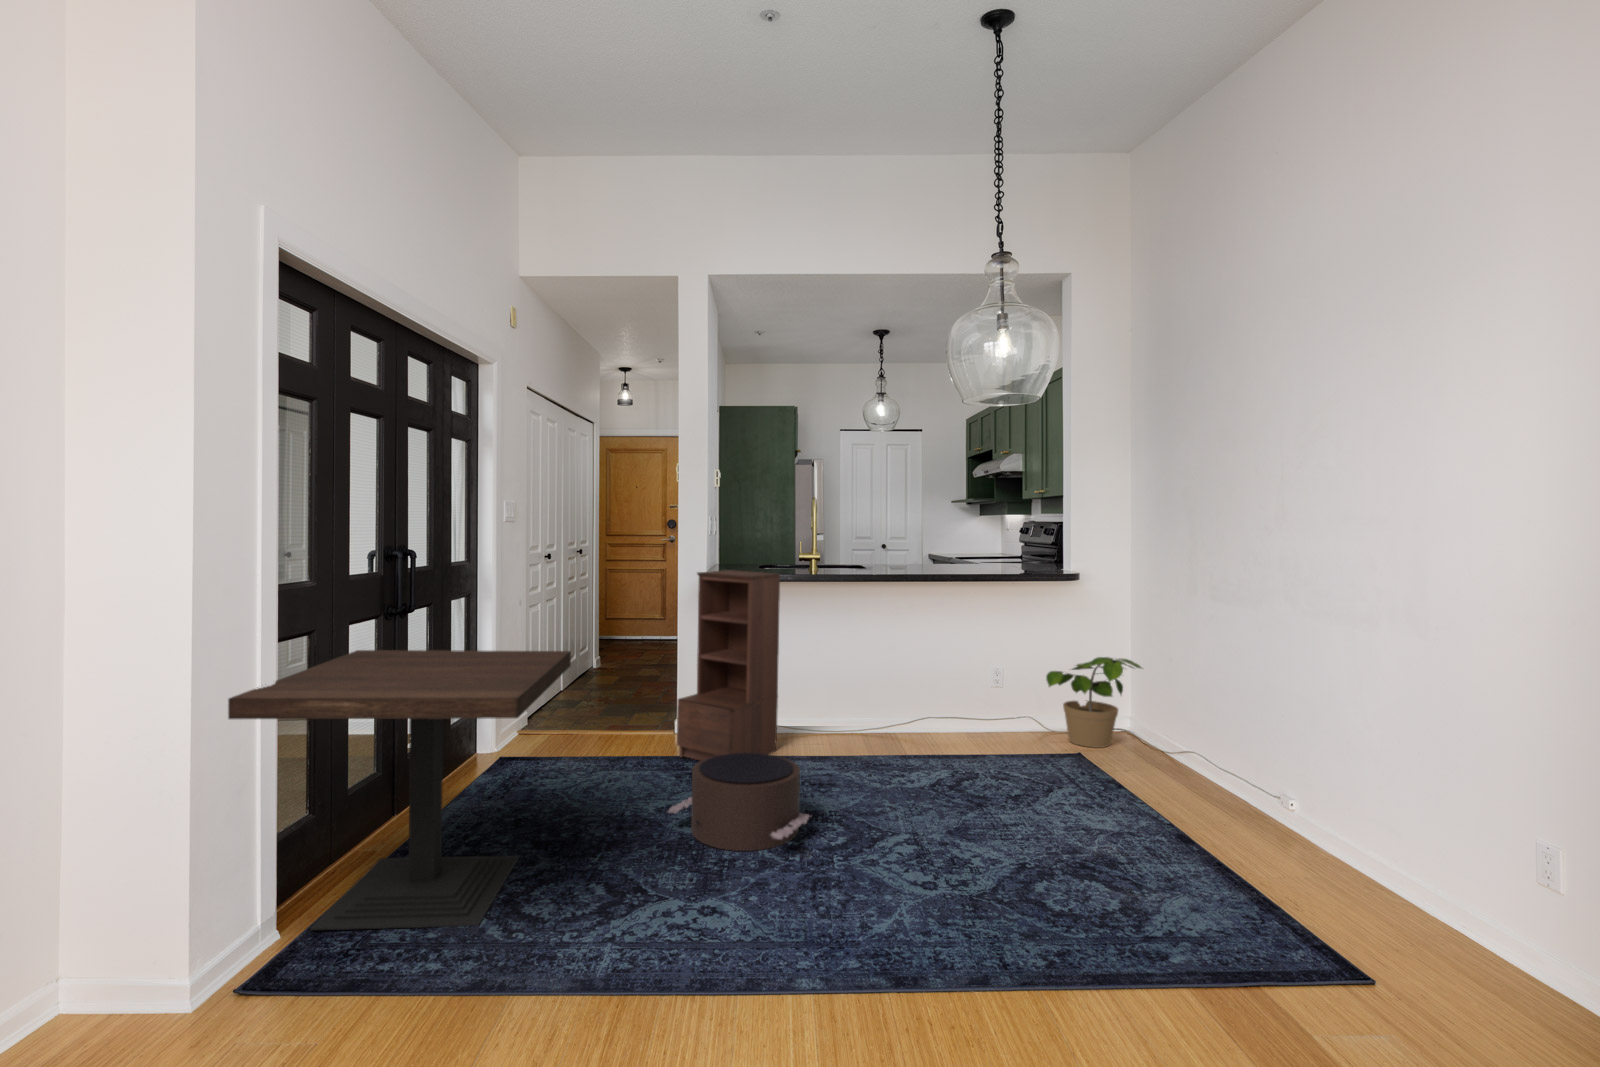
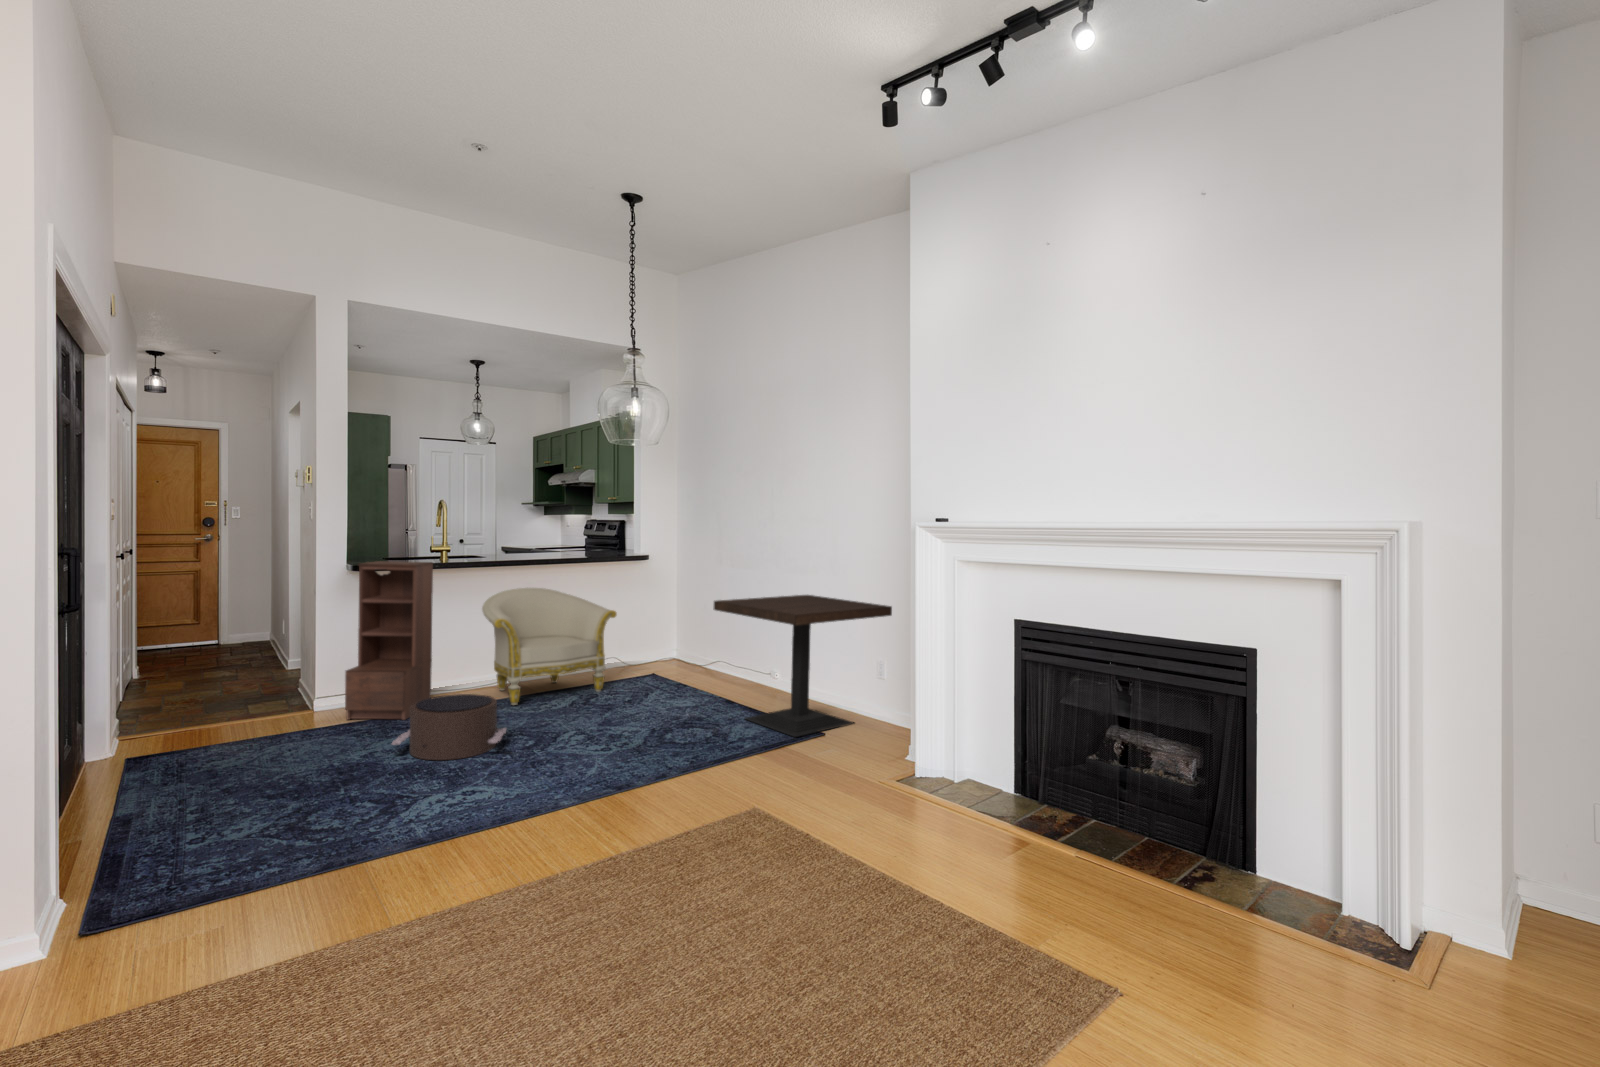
armchair: none [836,612,1015,772] -> present [482,588,617,705]
side table: present [228,650,571,930] -> present [714,595,892,737]
potted plant: present [1046,657,1141,748] -> none [629,609,693,671]

